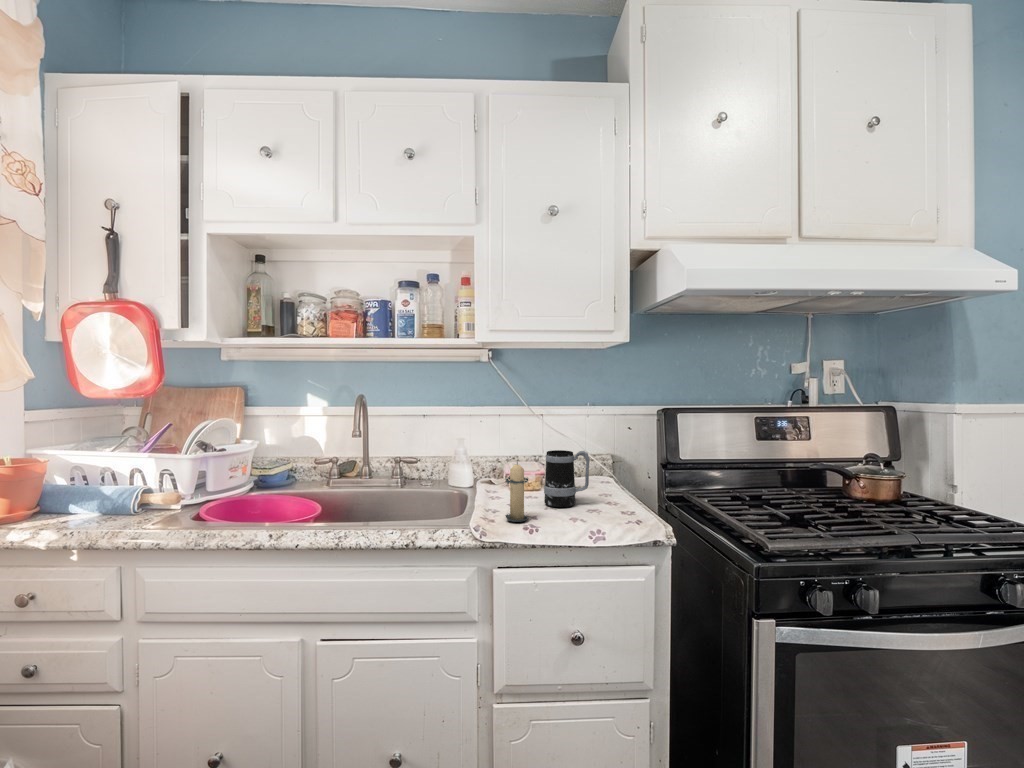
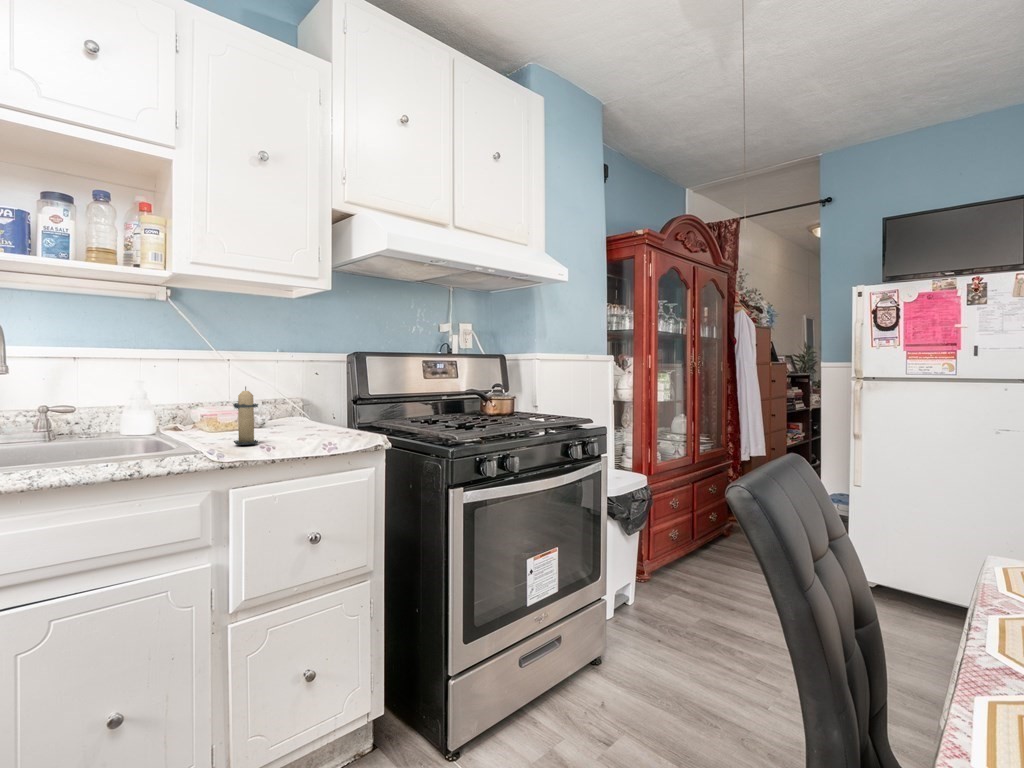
mug: present [544,450,590,507] -> none [259,383,304,436]

